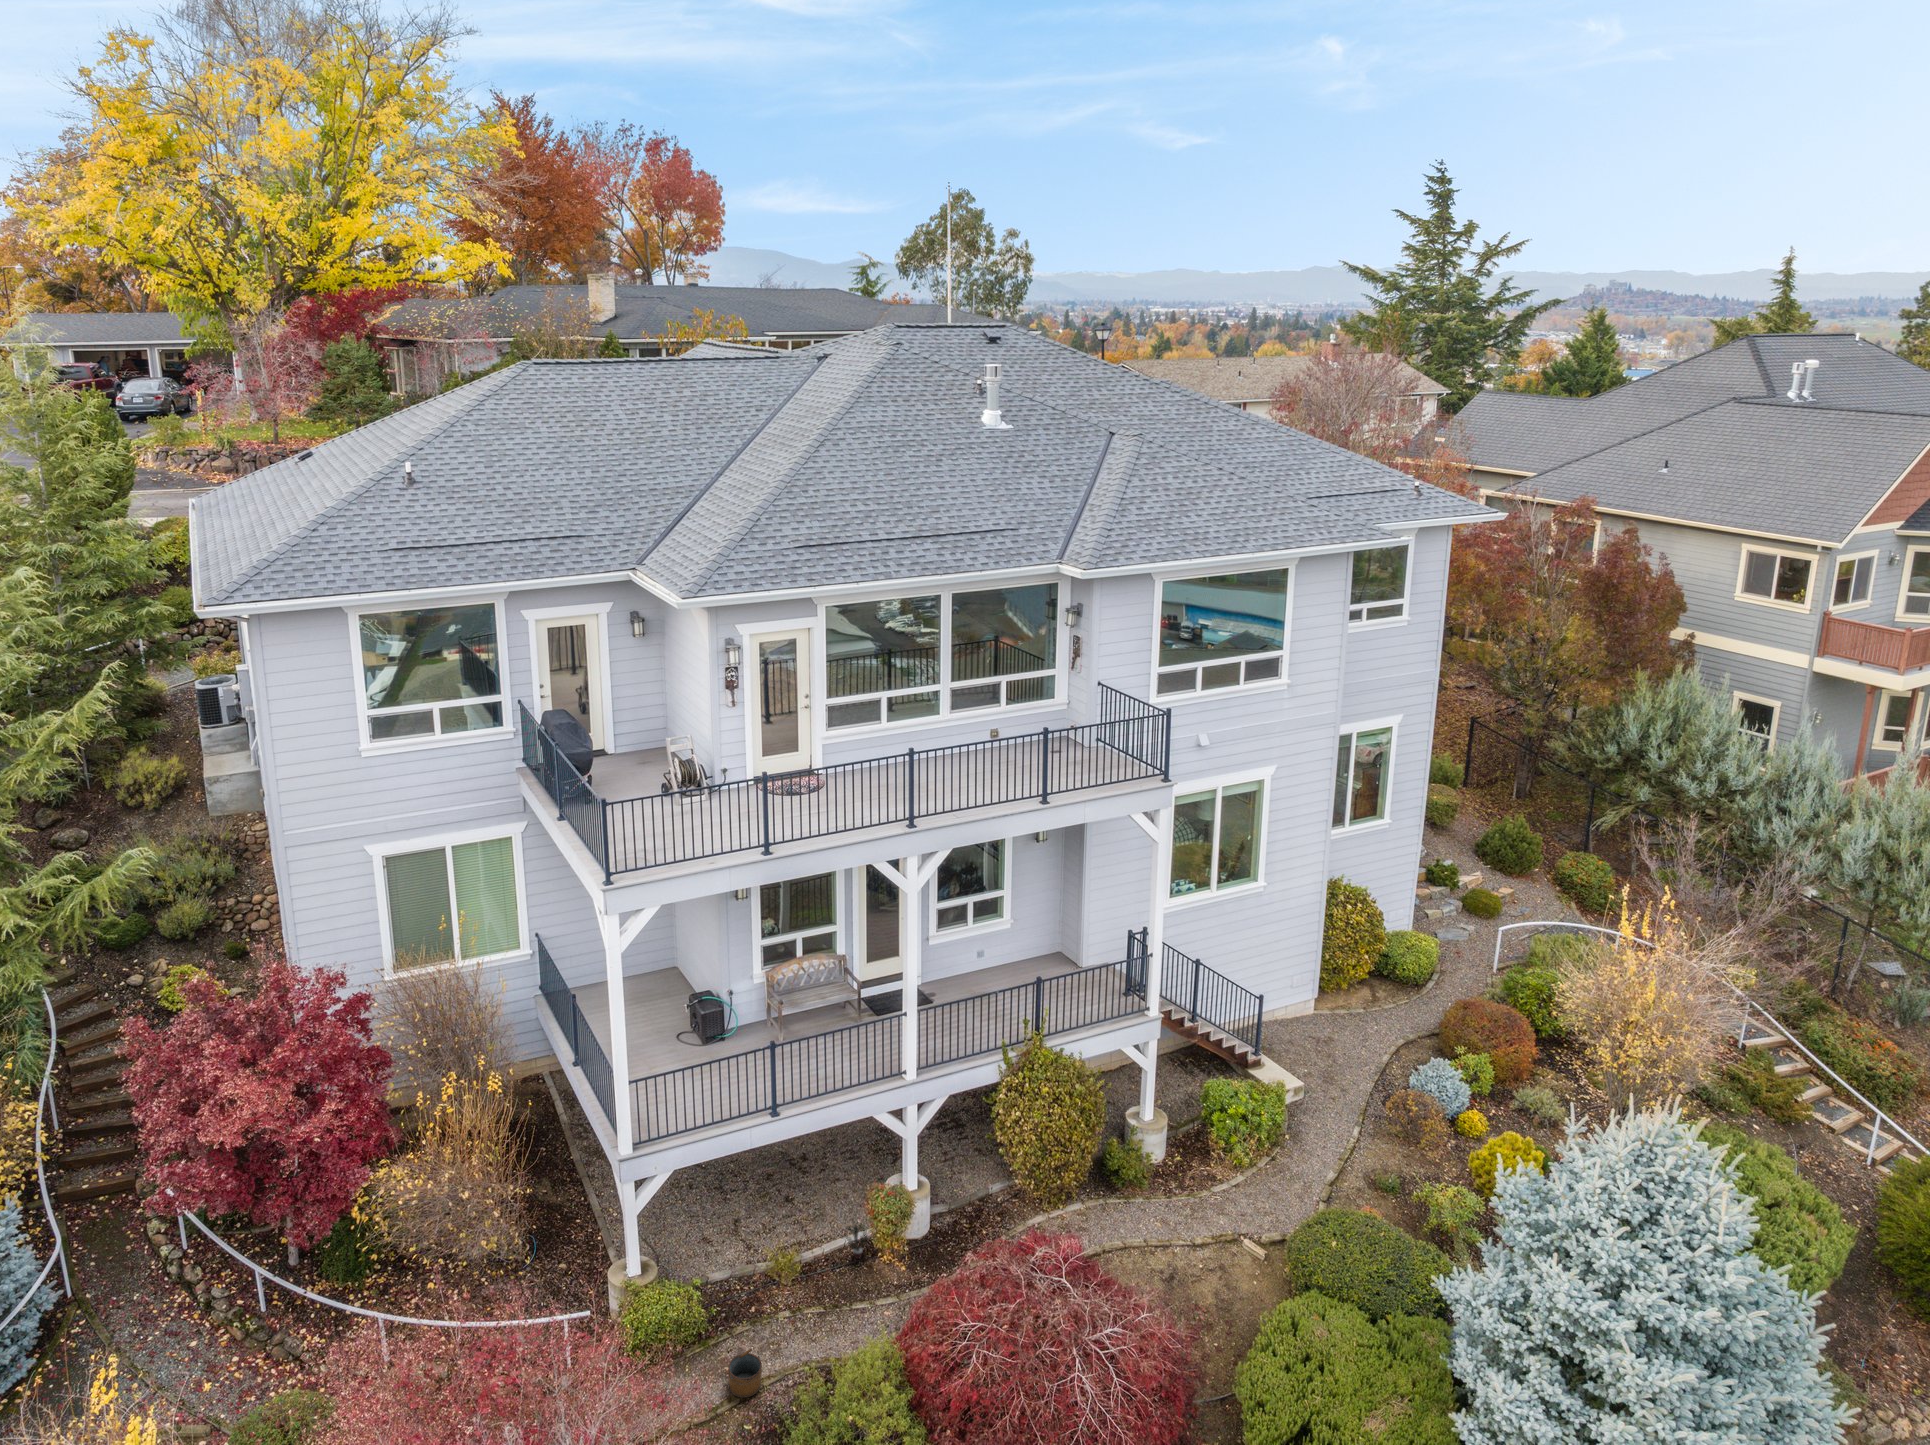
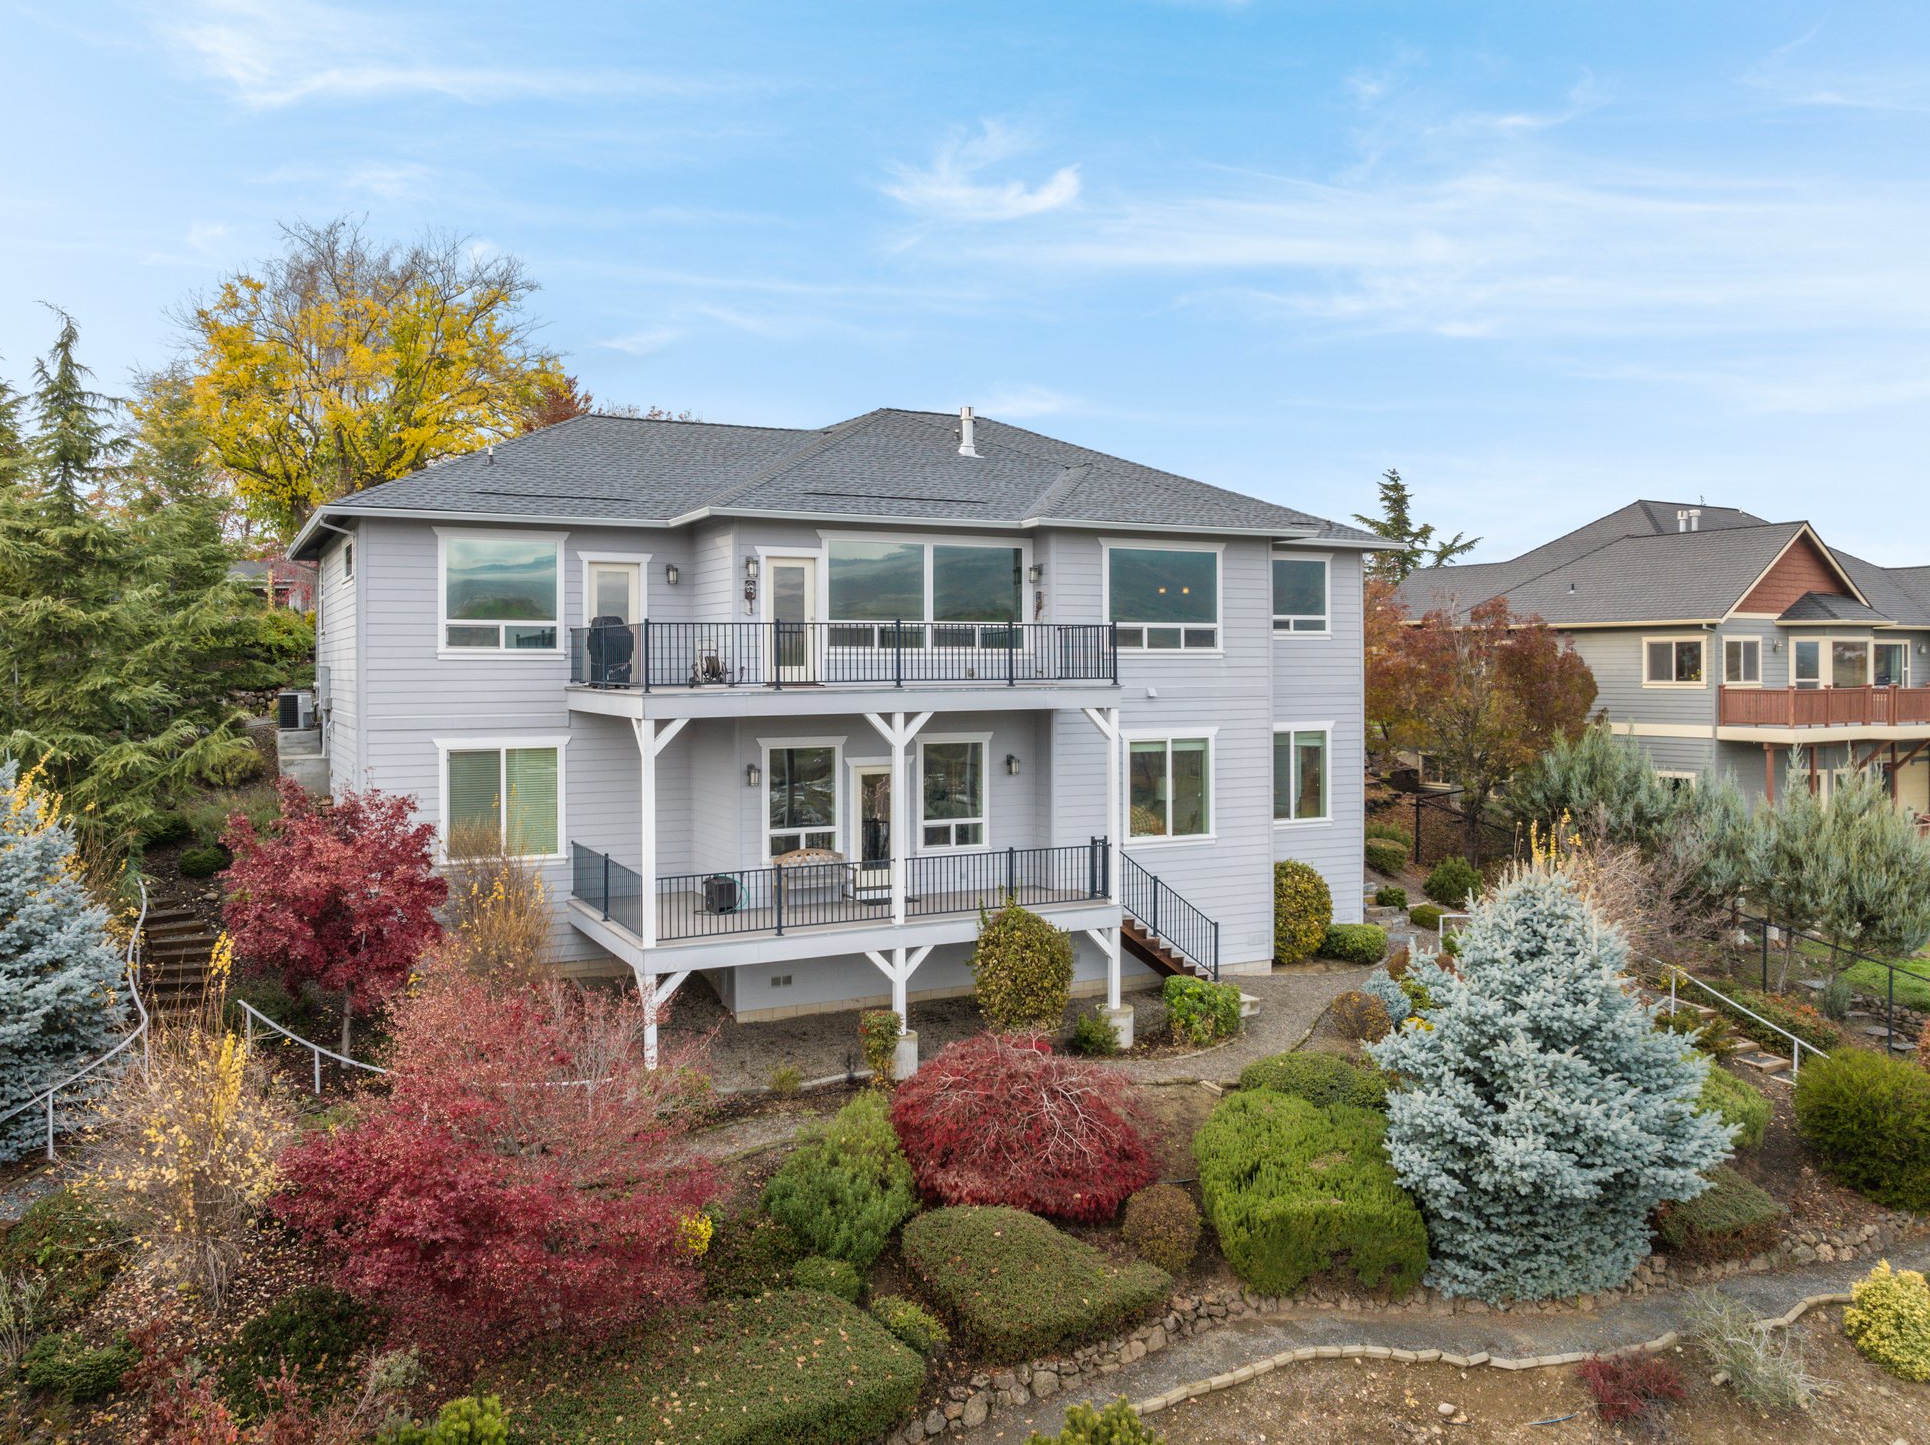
bucket: present [728,1349,762,1398] -> none [733,1103,763,1145]

